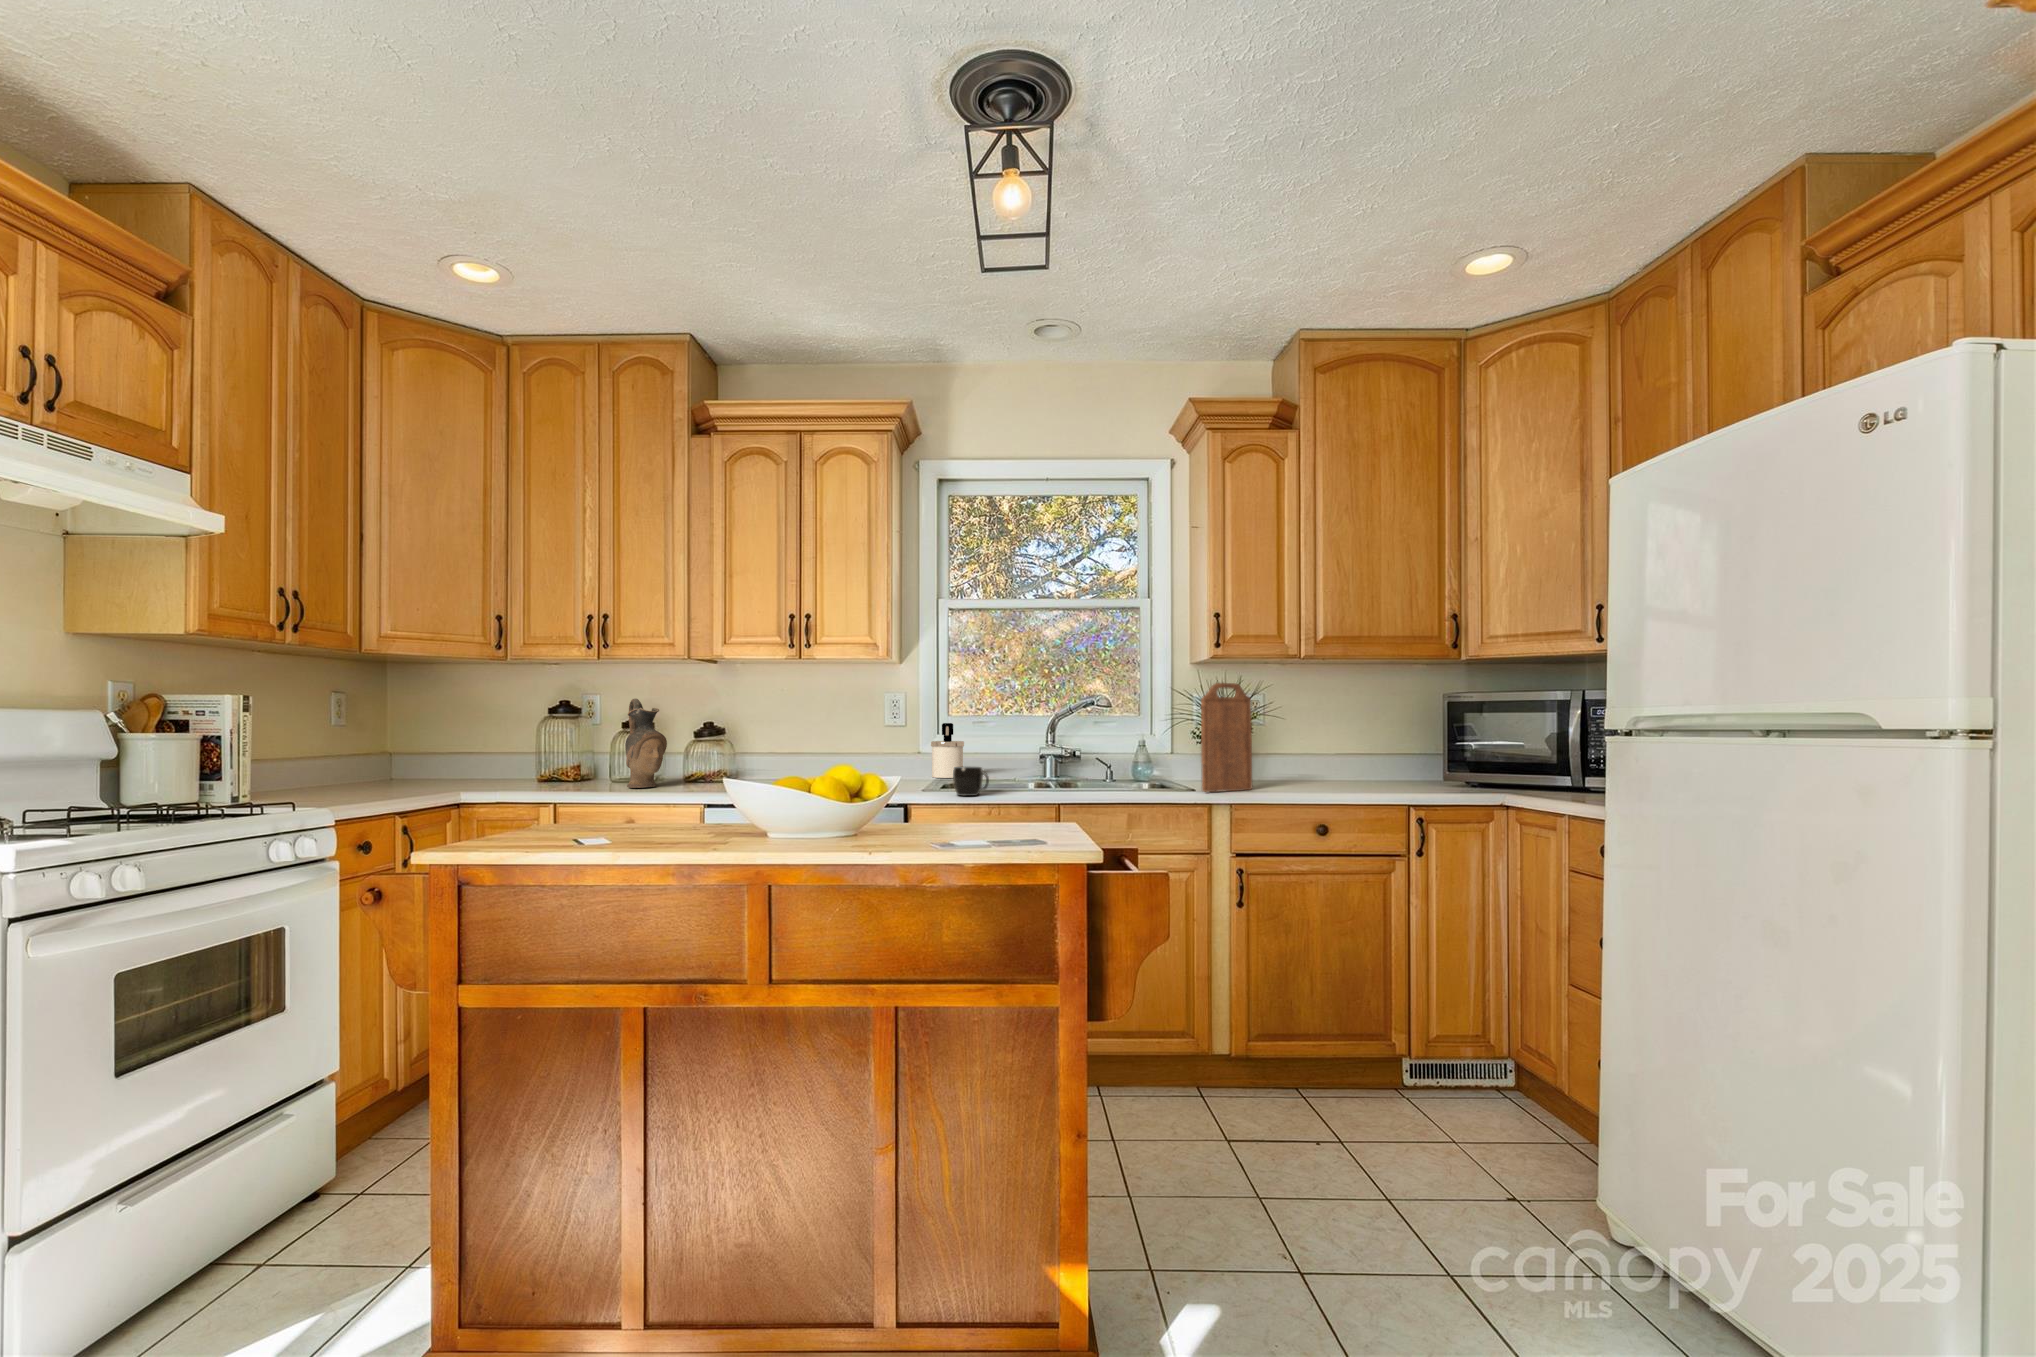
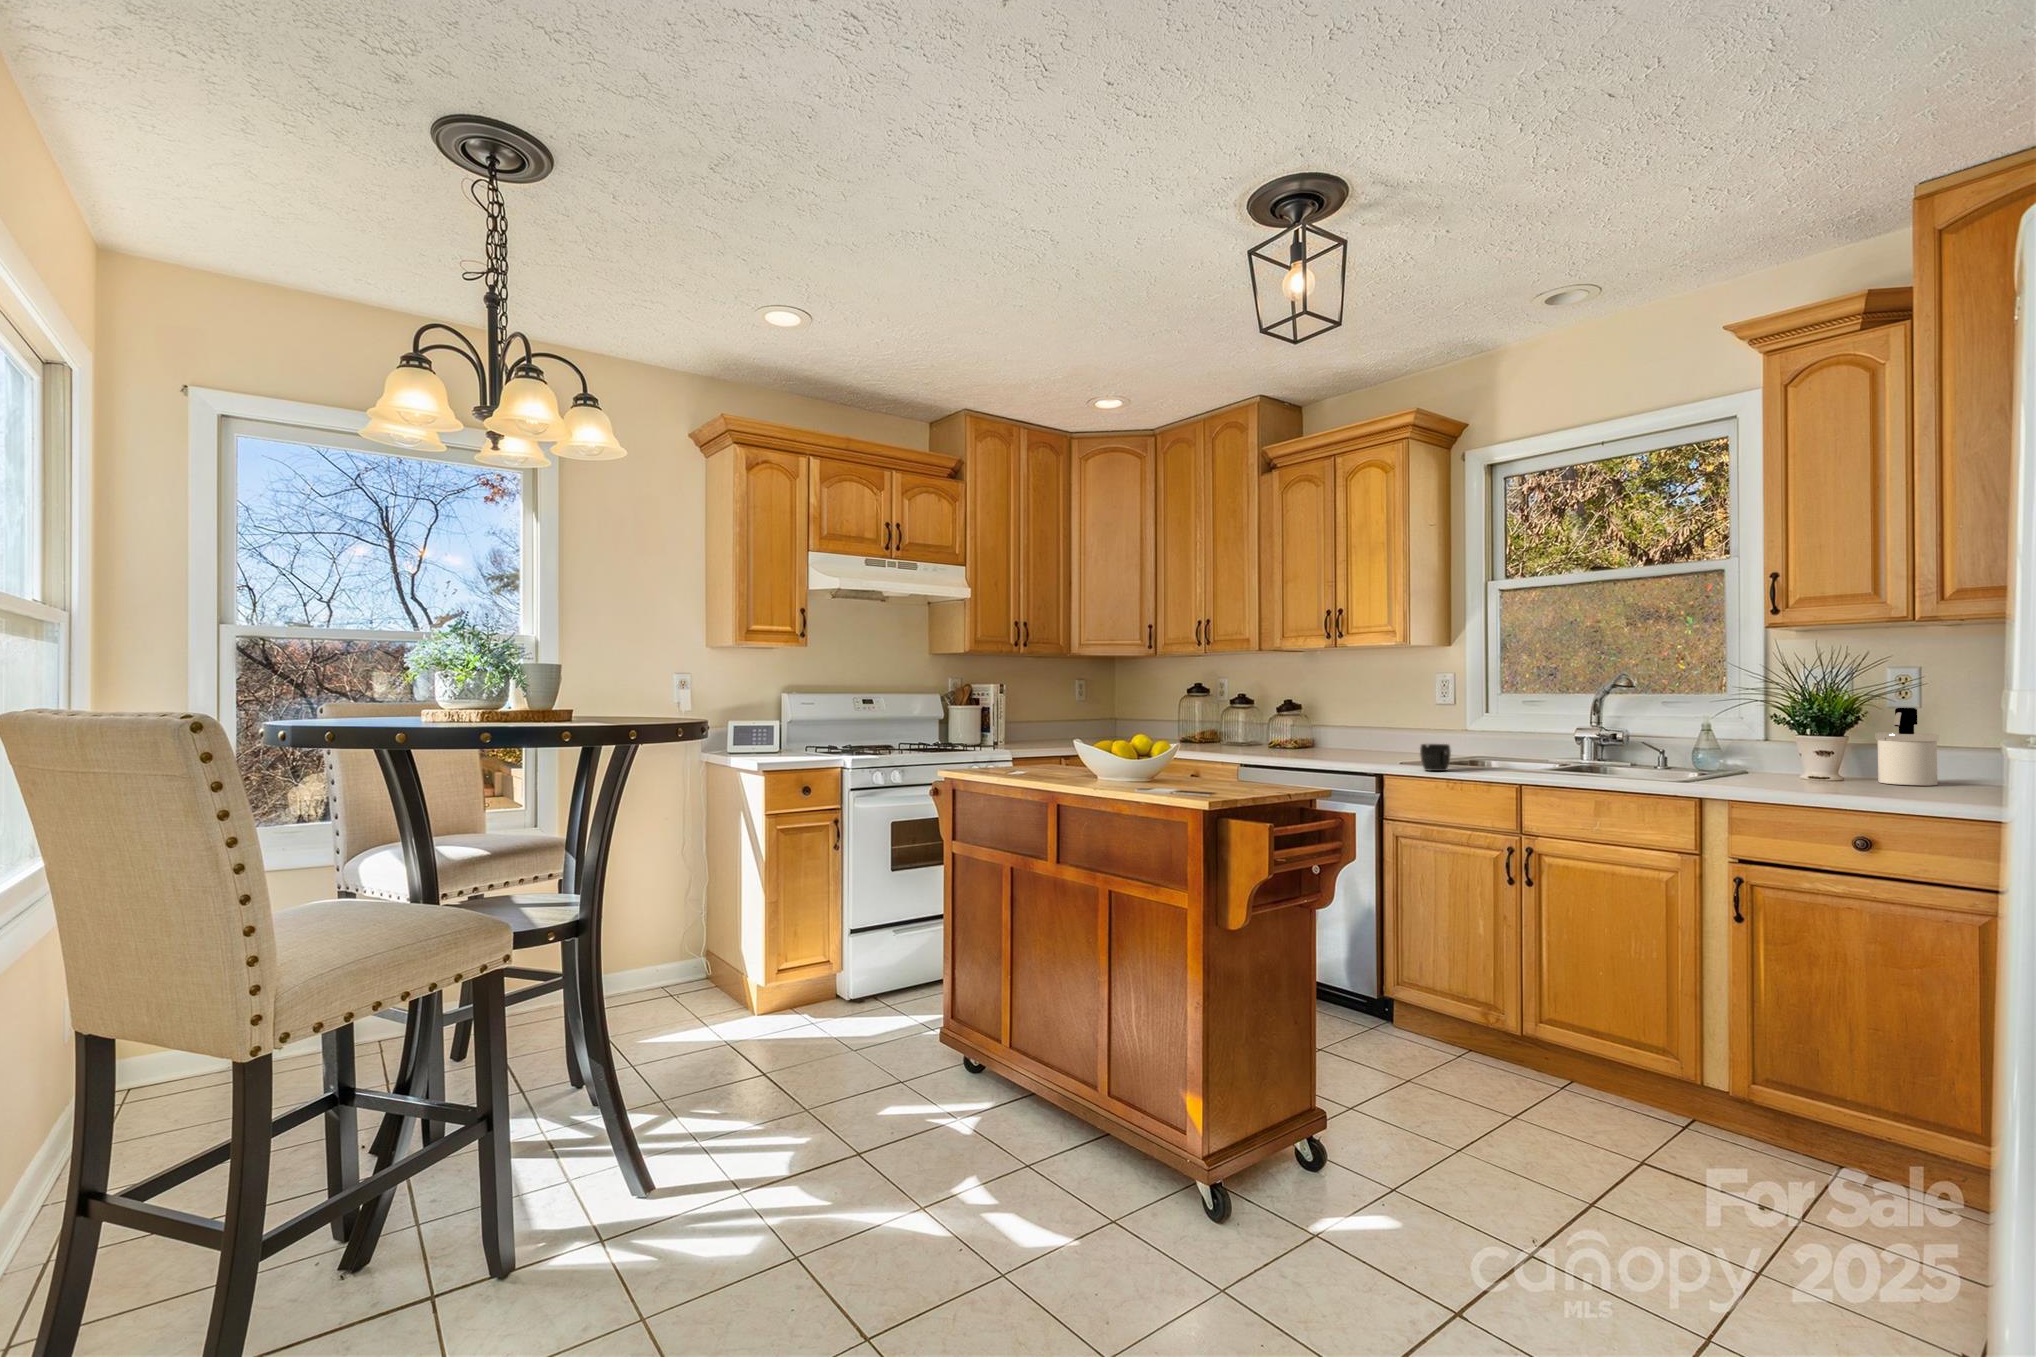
cutting board: present [1201,683,1252,792] -> none [1699,656,1795,788]
ceramic pitcher: present [625,699,667,788] -> none [1214,683,1243,750]
soap dispenser: present [931,723,964,778] -> present [1875,708,1939,786]

